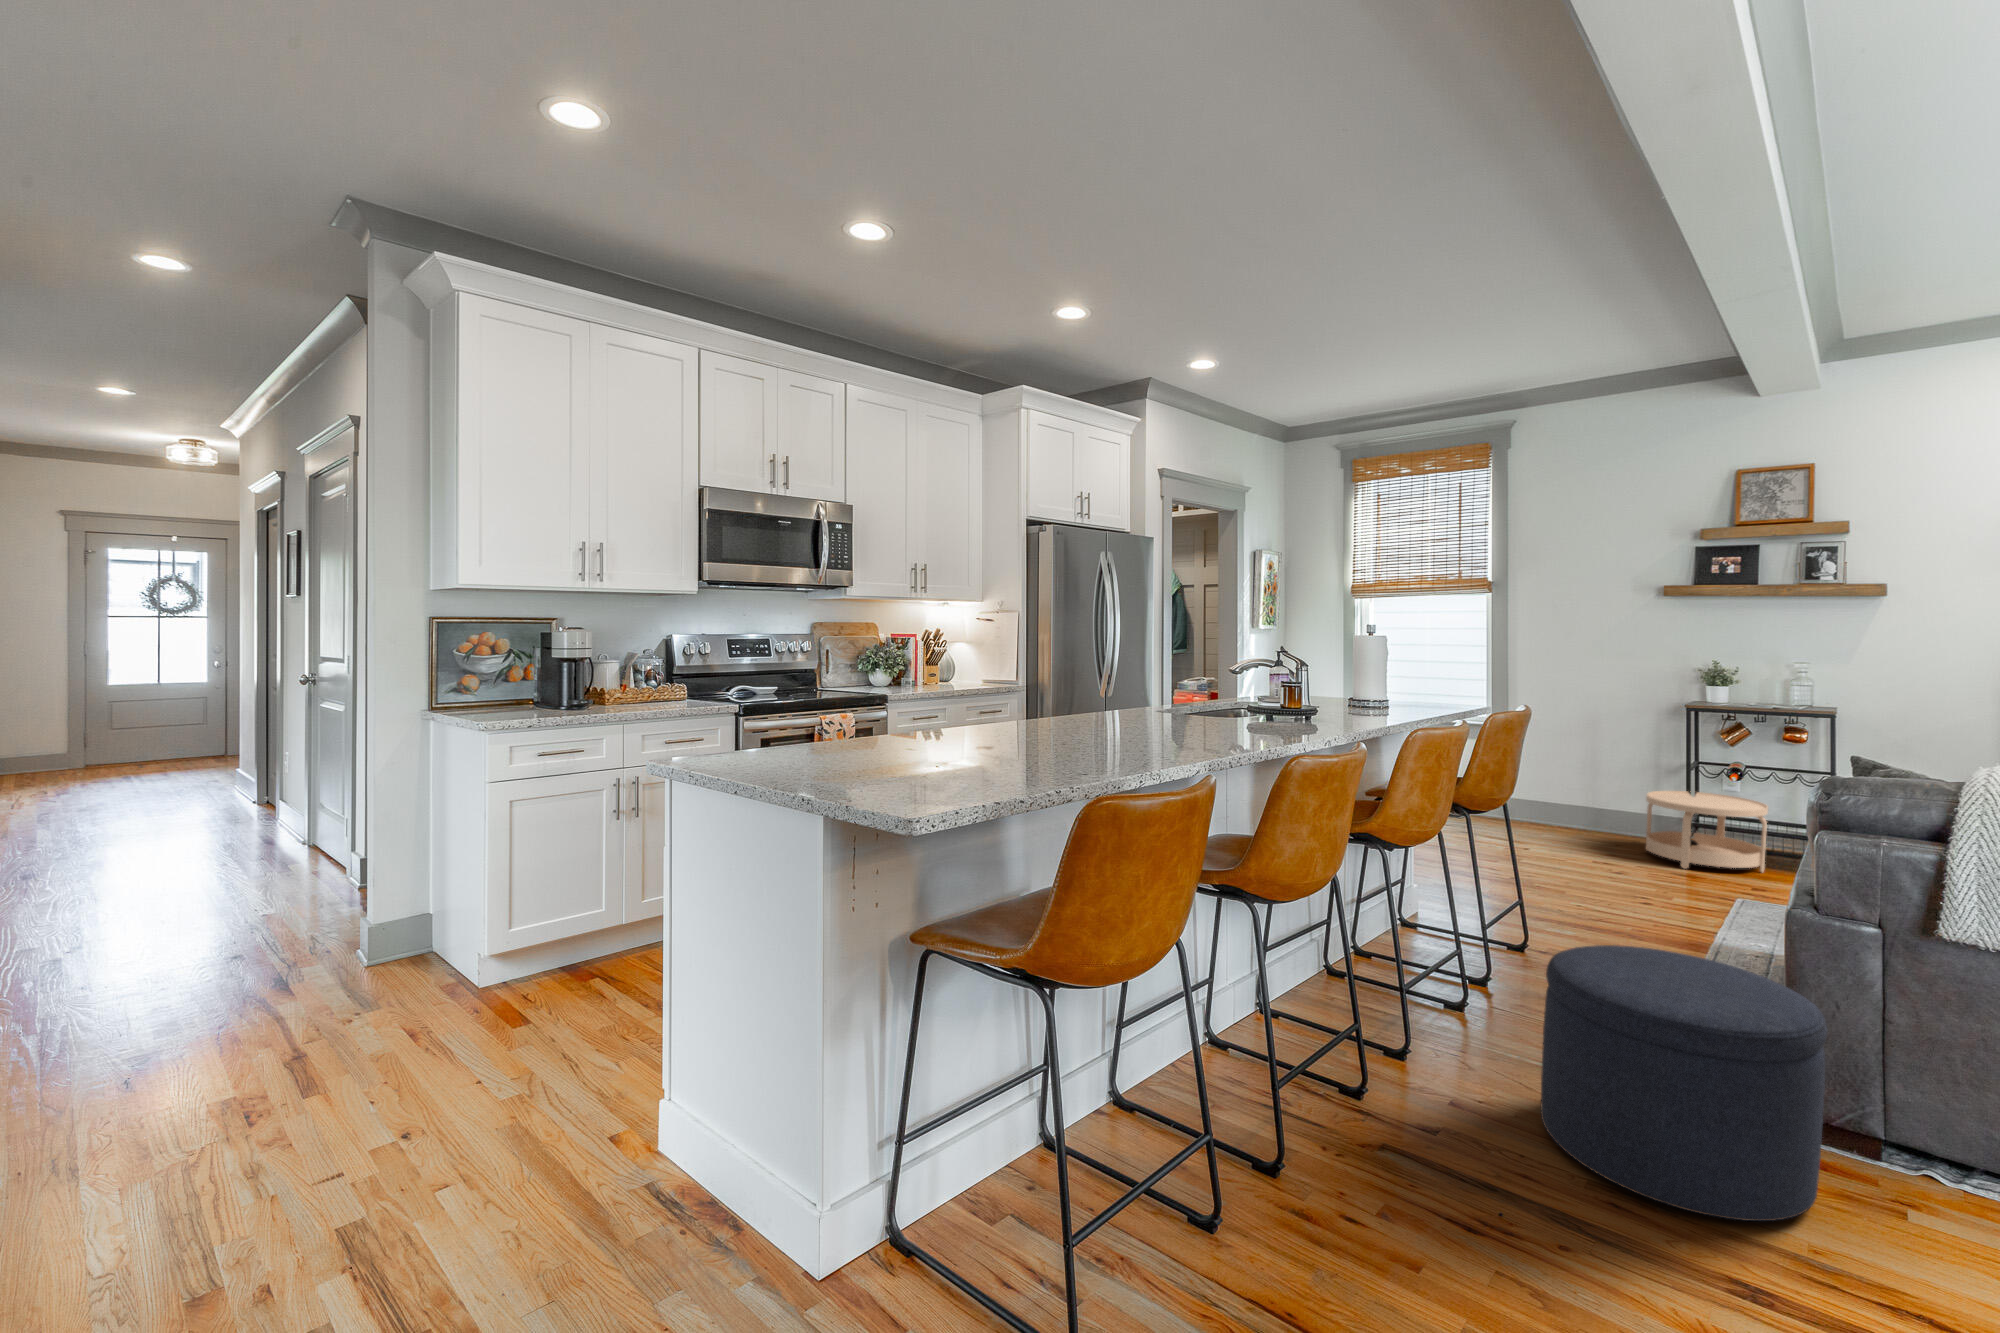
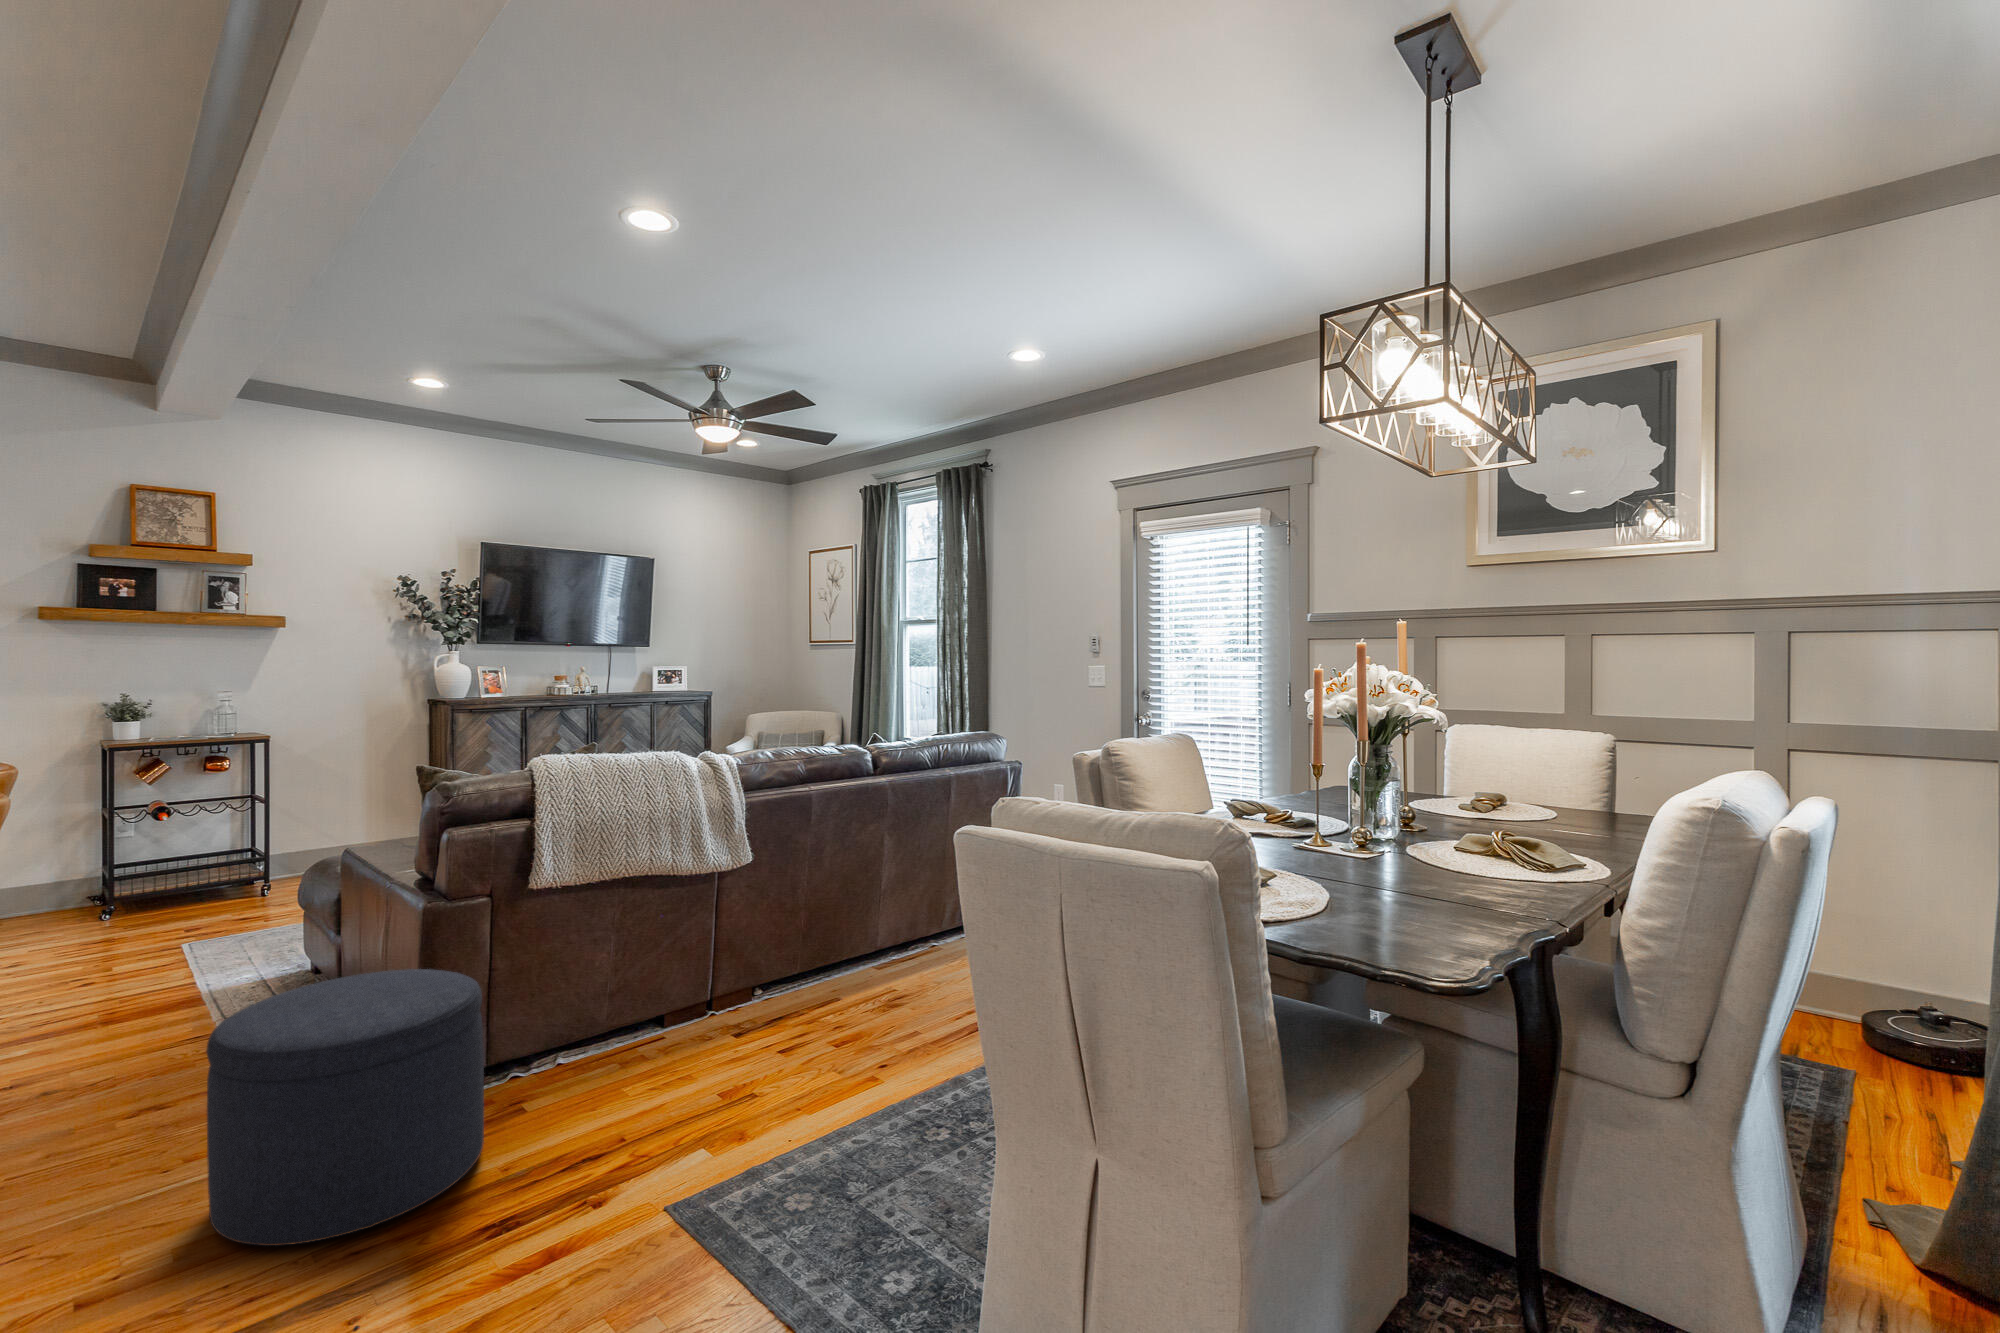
side table: present [1646,791,1768,873] -> none [55,839,204,932]

